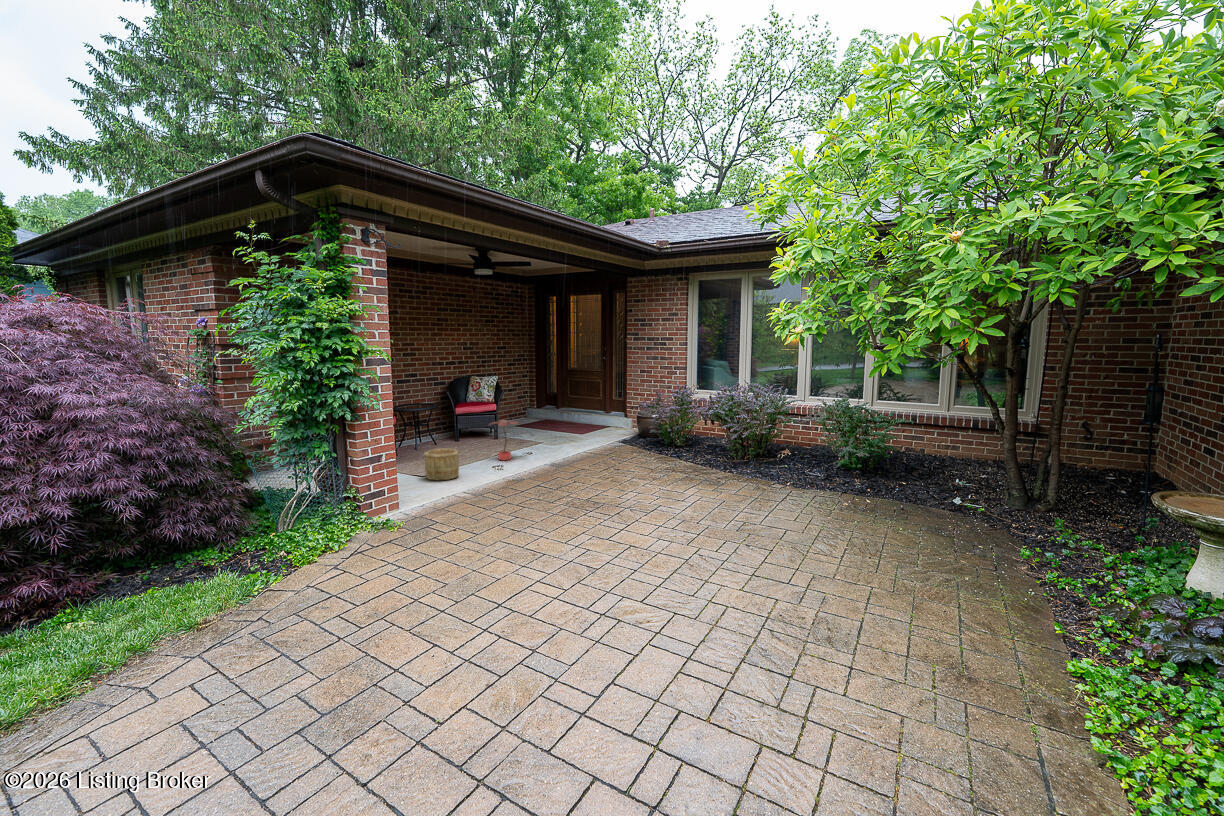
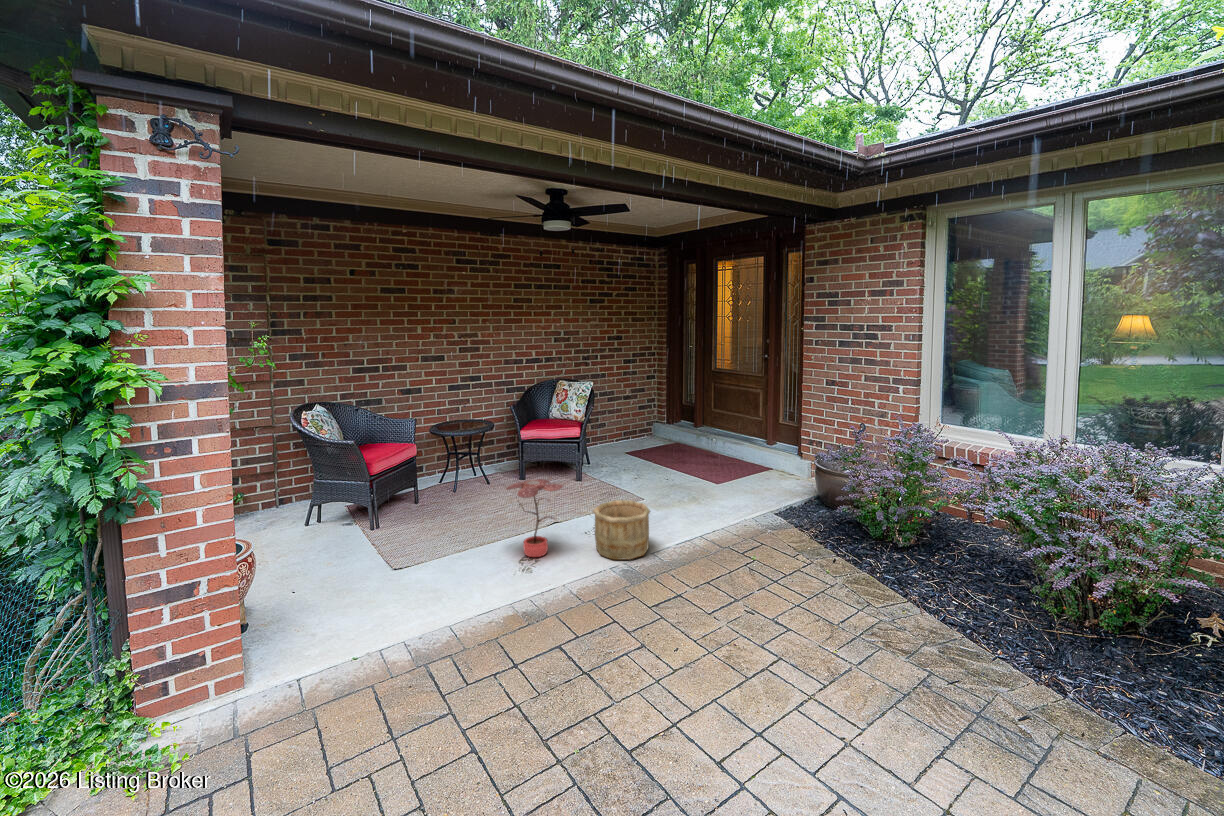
wooden bucket: present [424,448,459,480] -> present [593,500,650,560]

